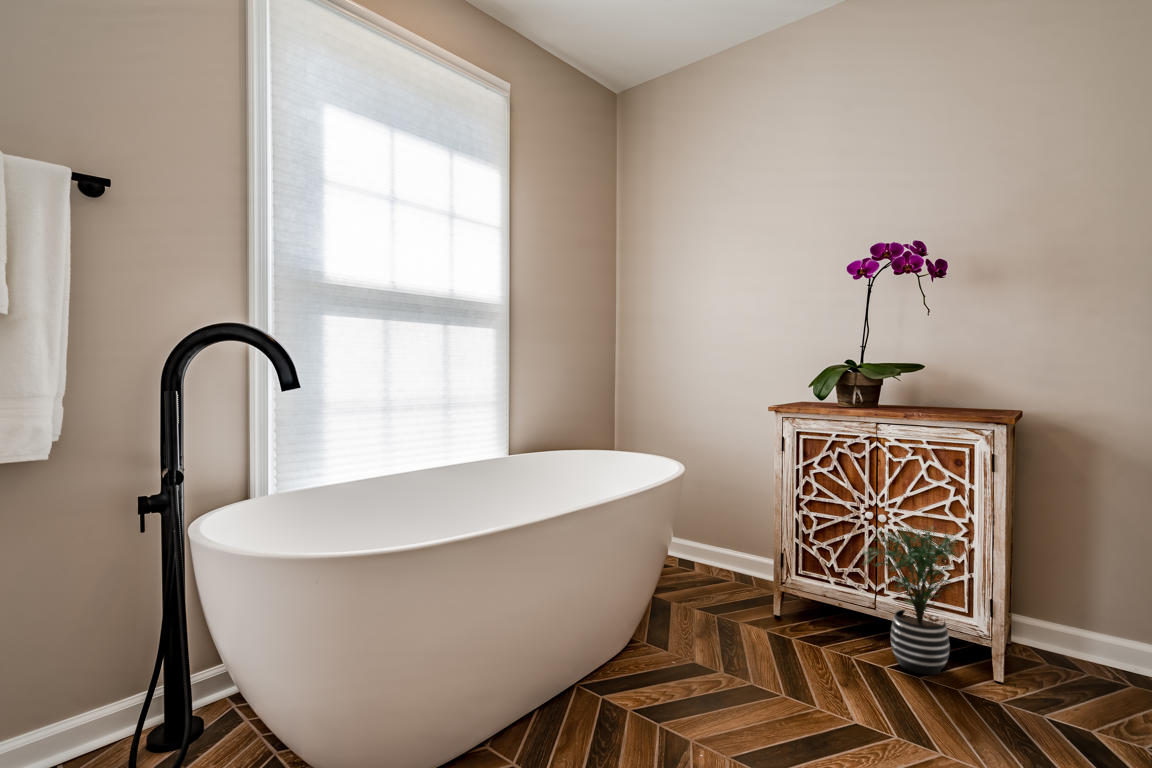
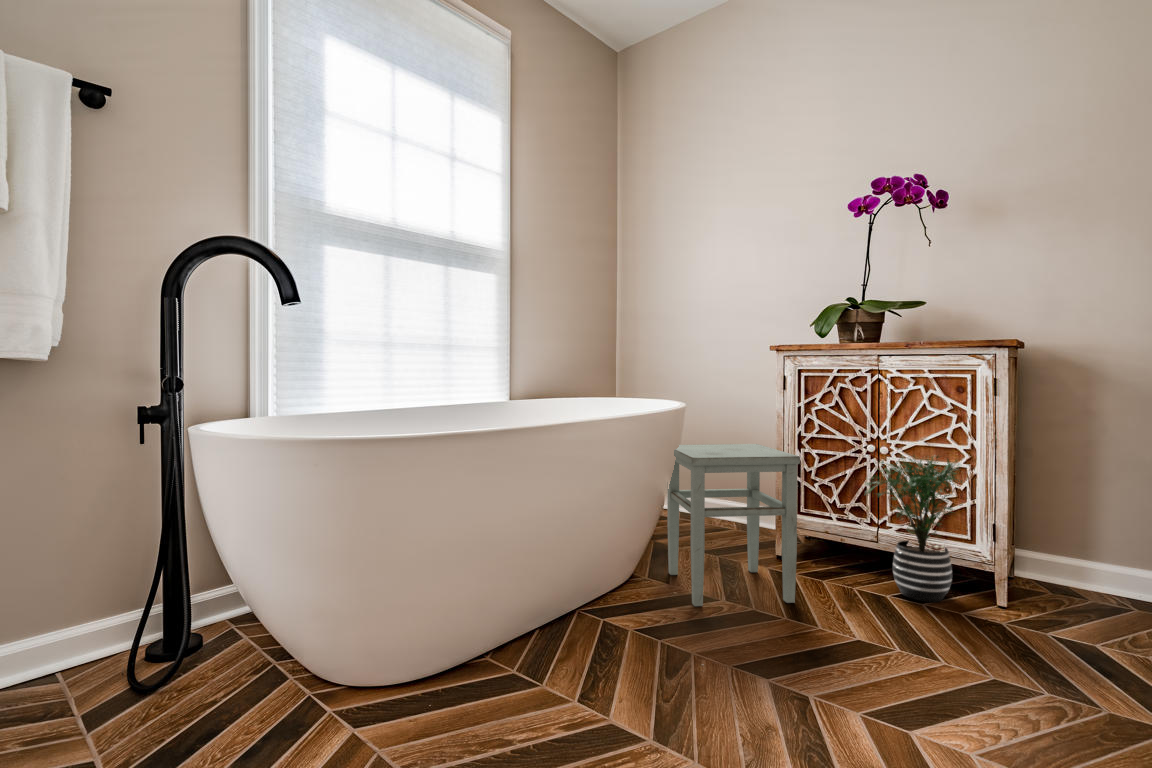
stool: none [664,507,799,681] -> present [667,444,800,606]

